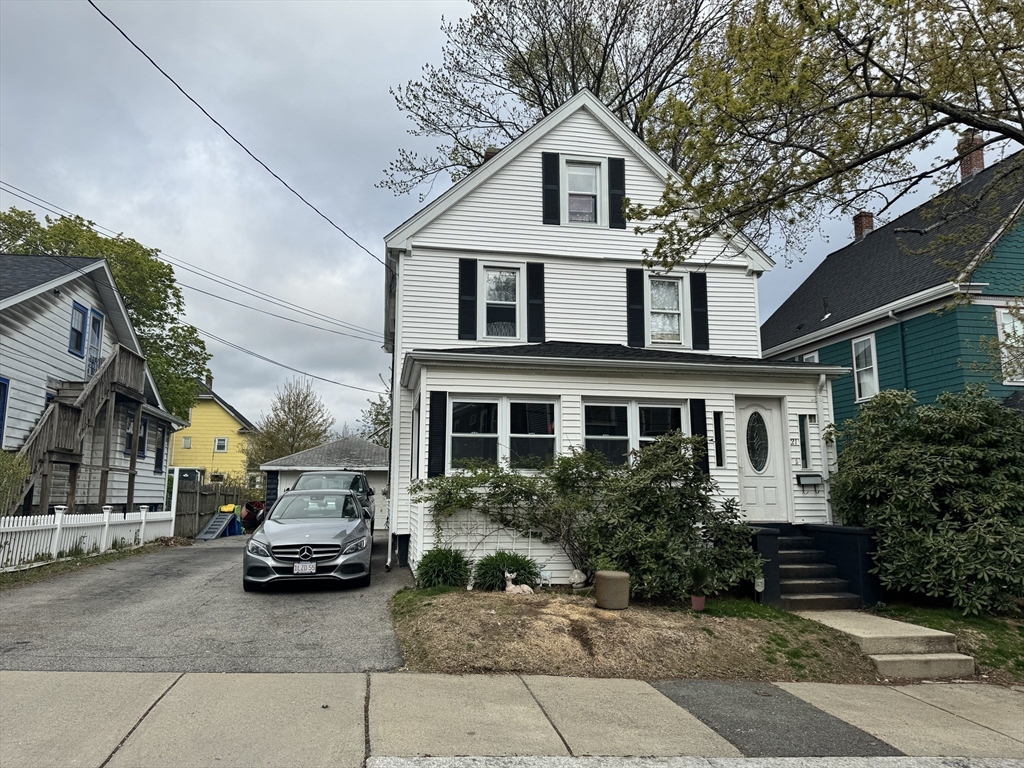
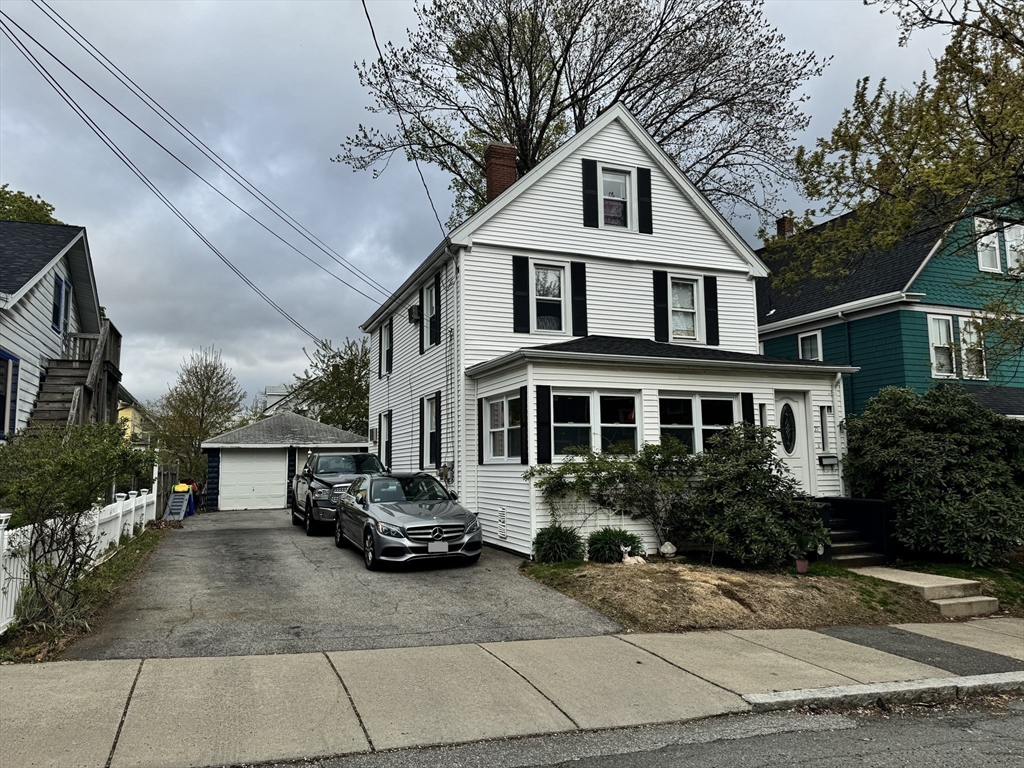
woven basket: present [595,571,630,609] -> none [722,542,752,575]

